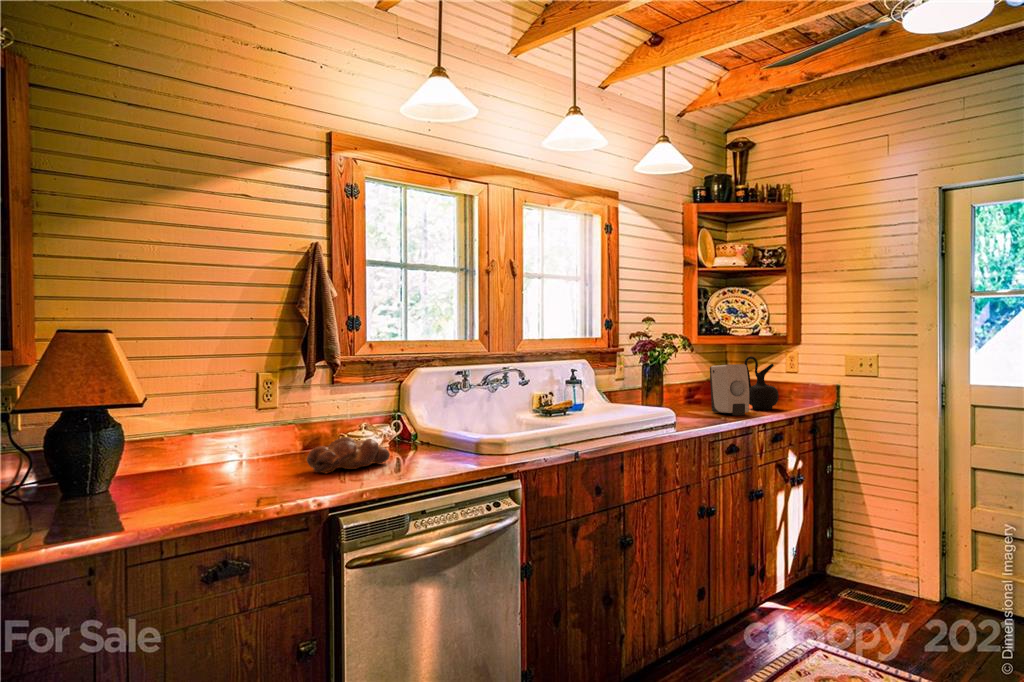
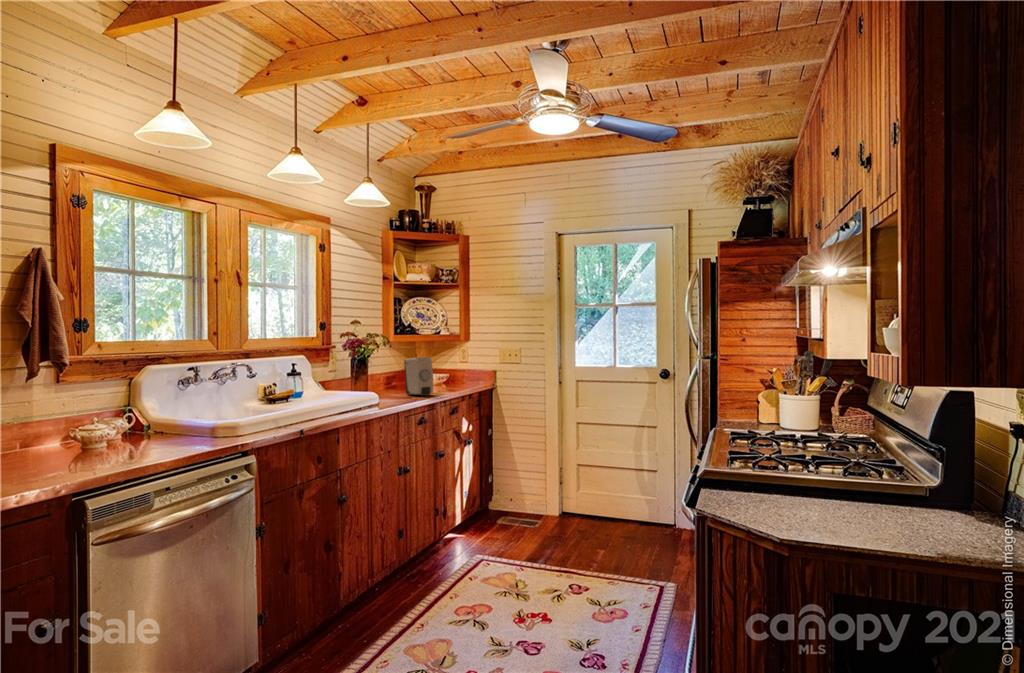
ceramic jug: present [744,356,779,410] -> none [430,351,454,391]
bread loaf: present [307,437,390,473] -> none [42,430,130,463]

